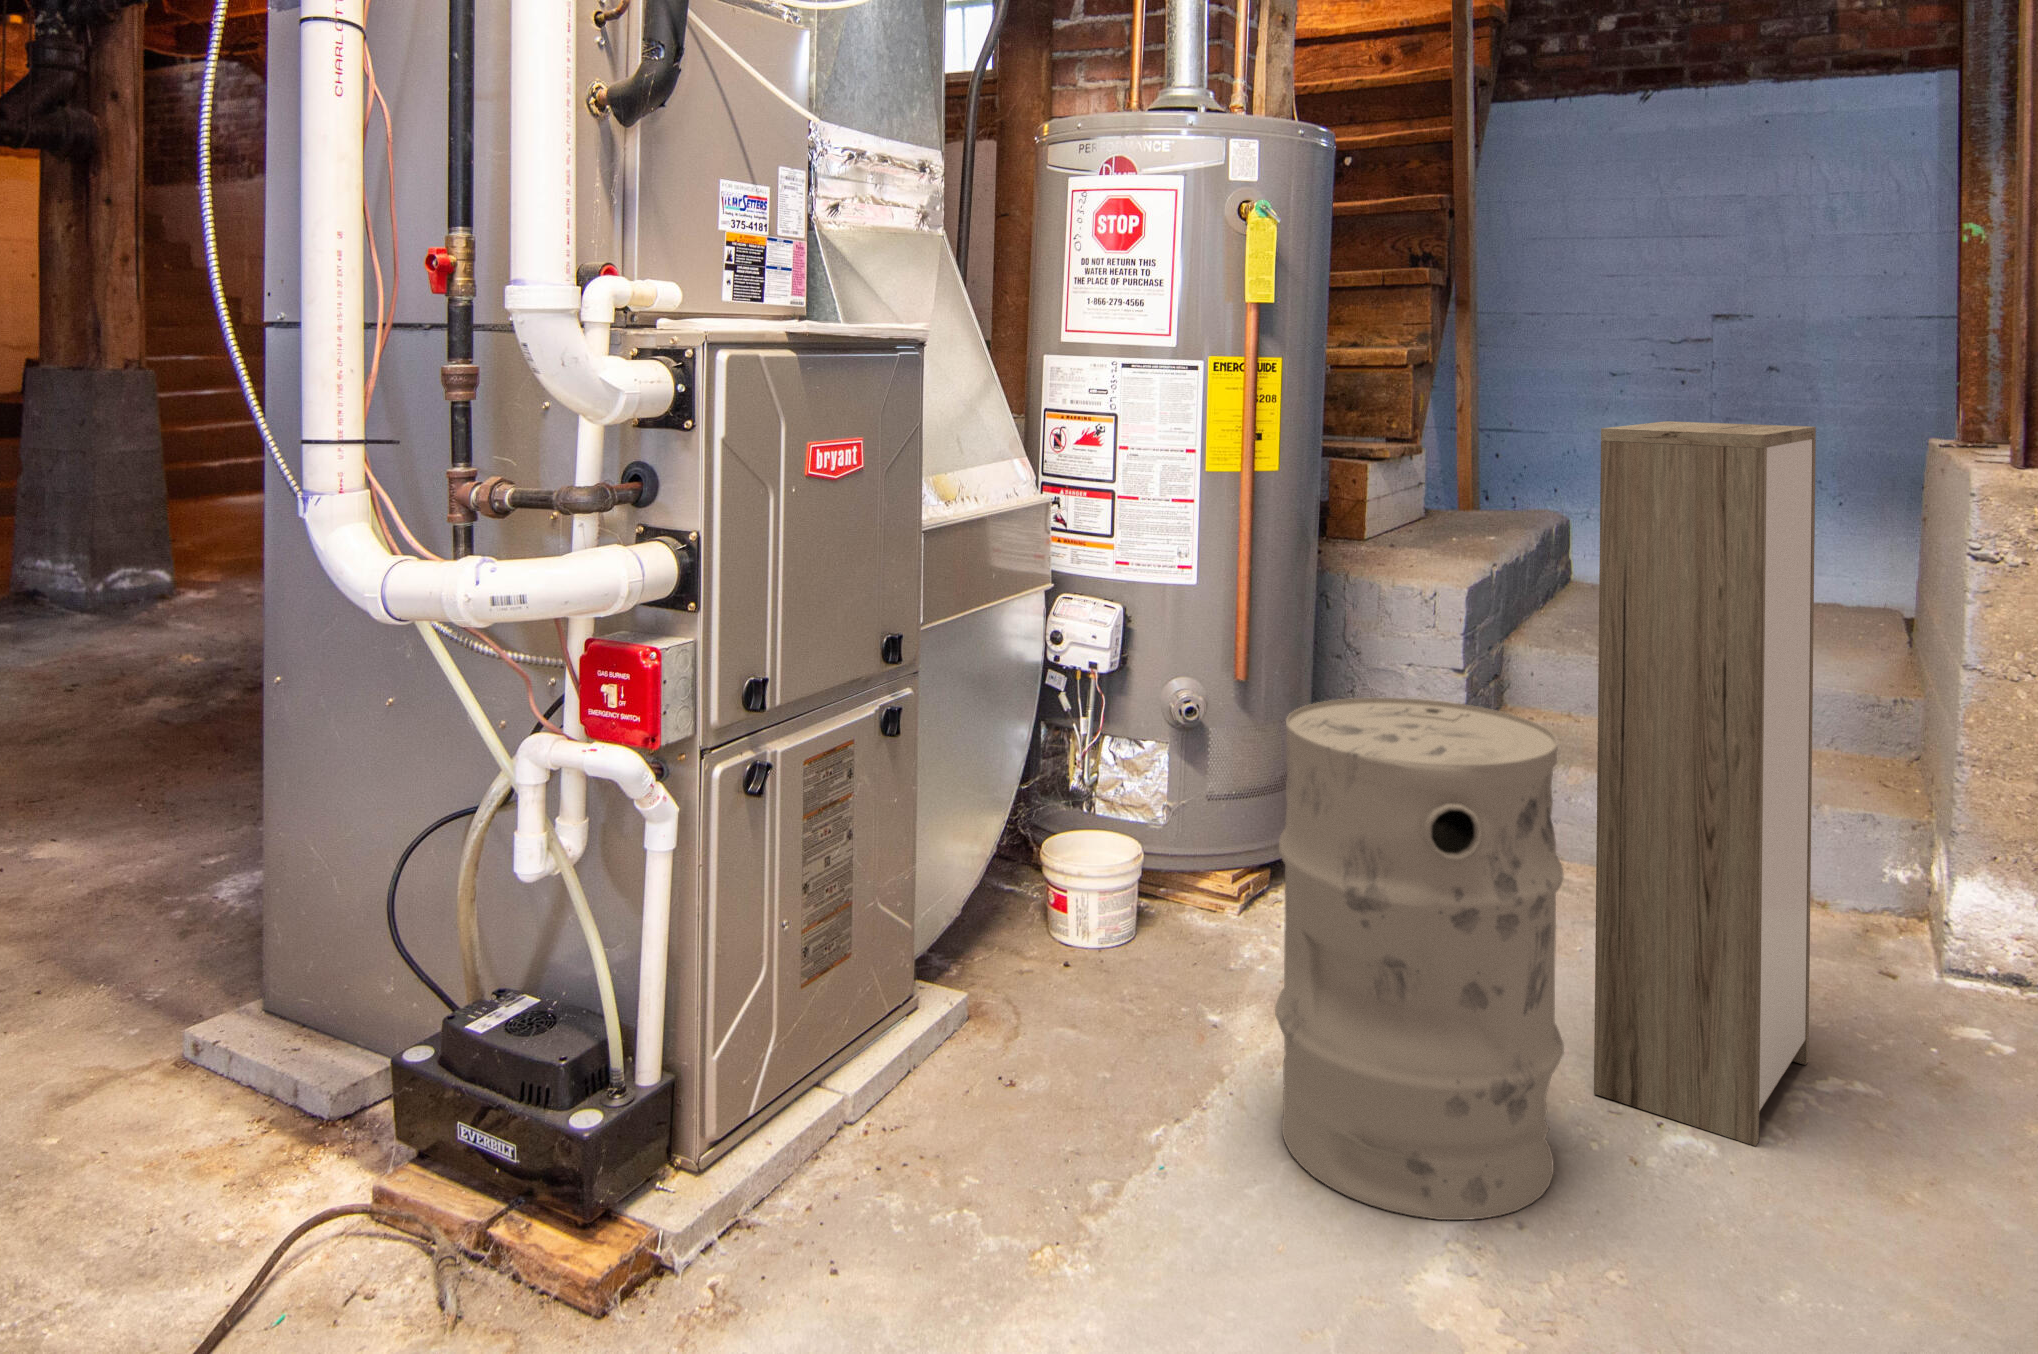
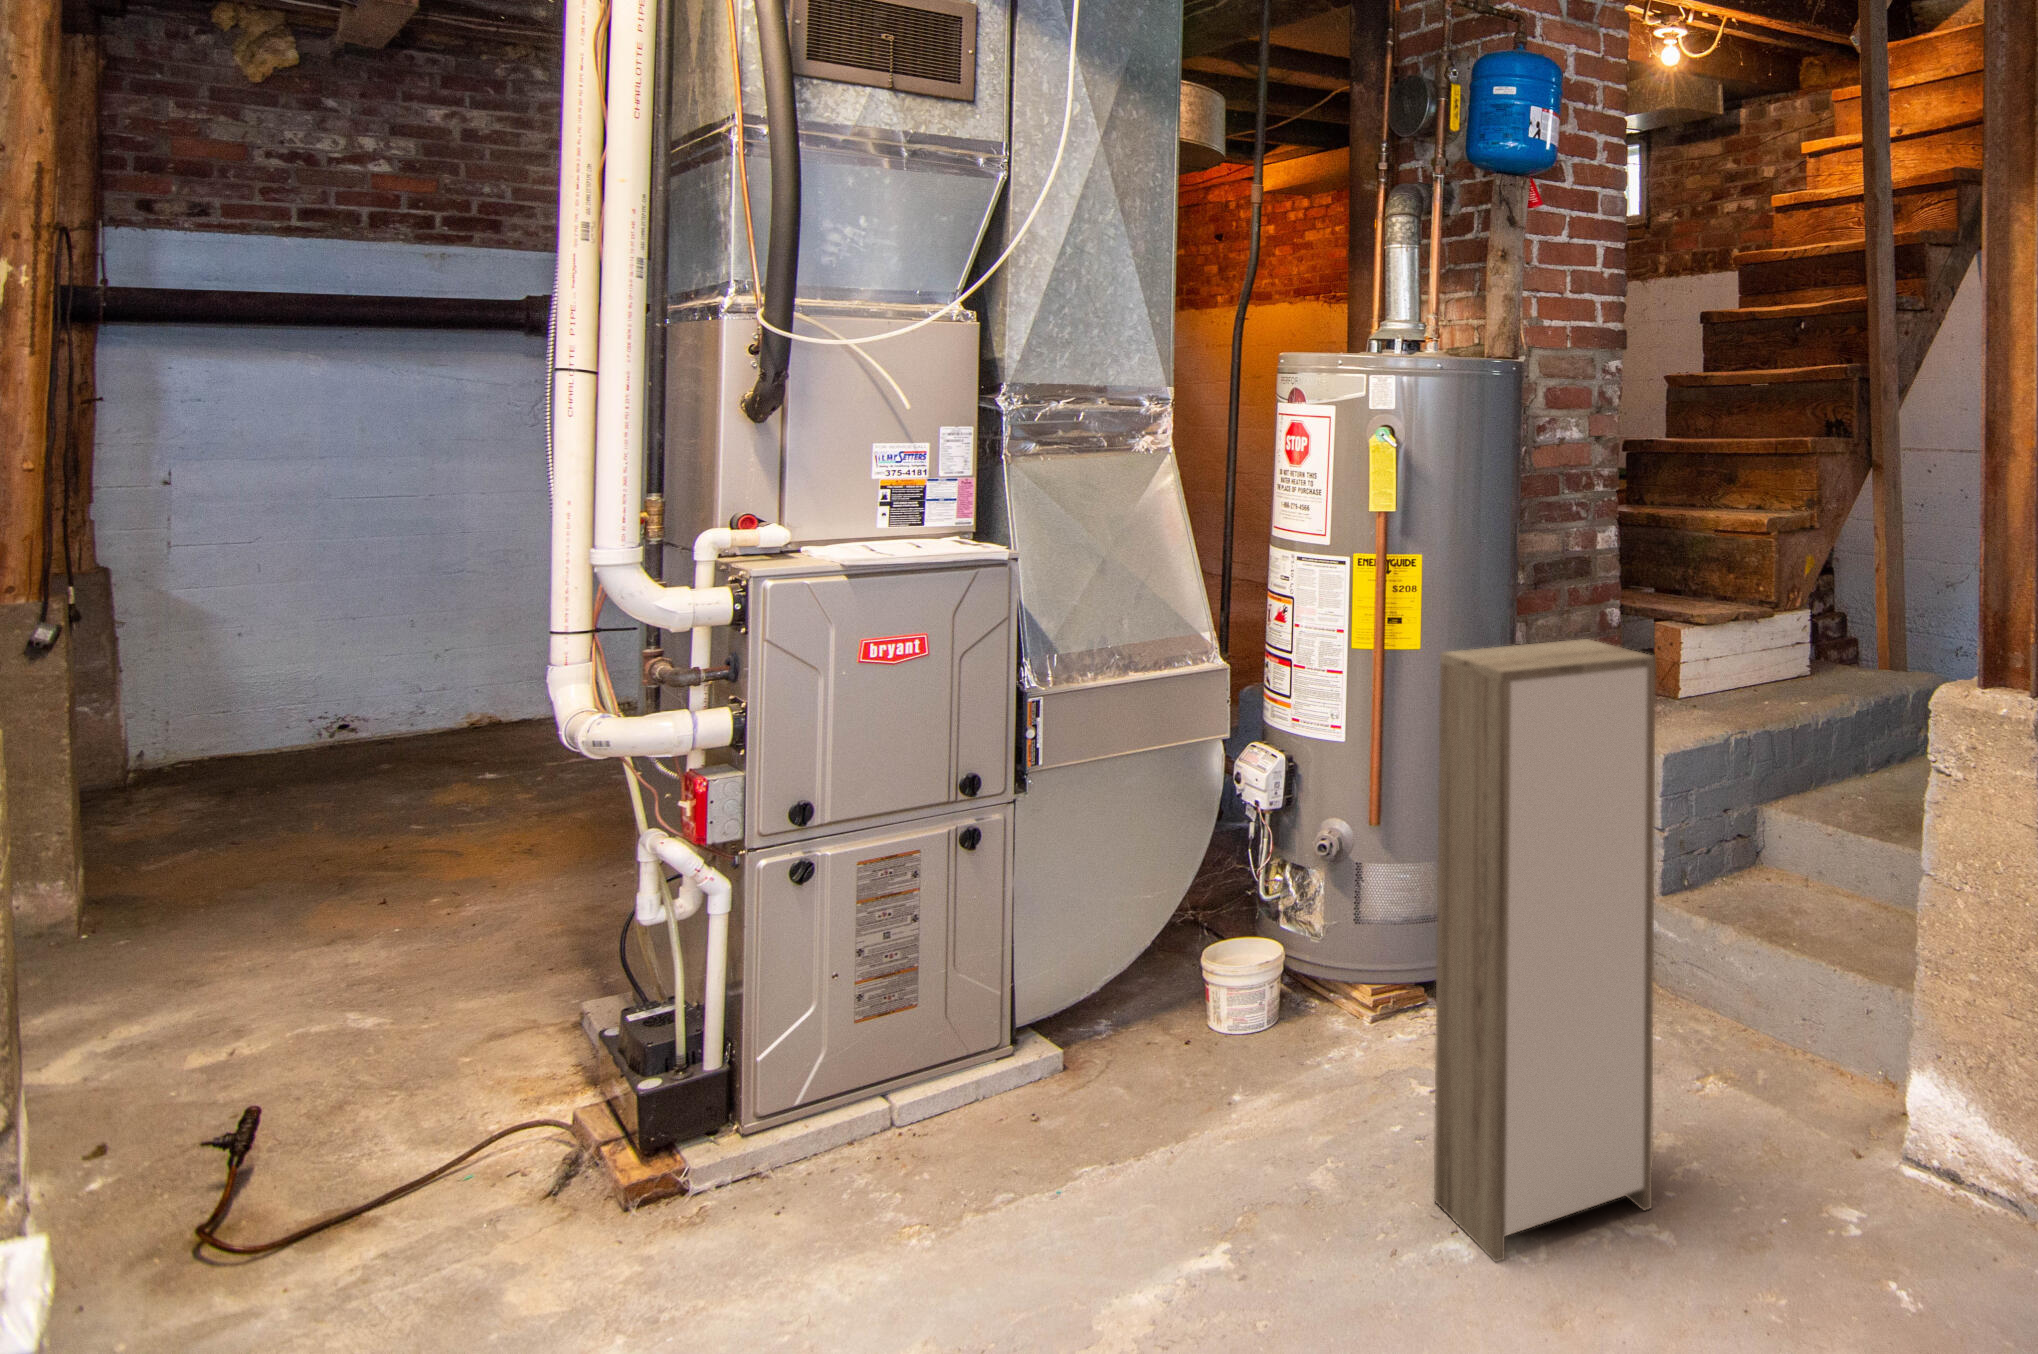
trash can: present [1275,698,1564,1220] -> none [1135,853,1352,1271]

